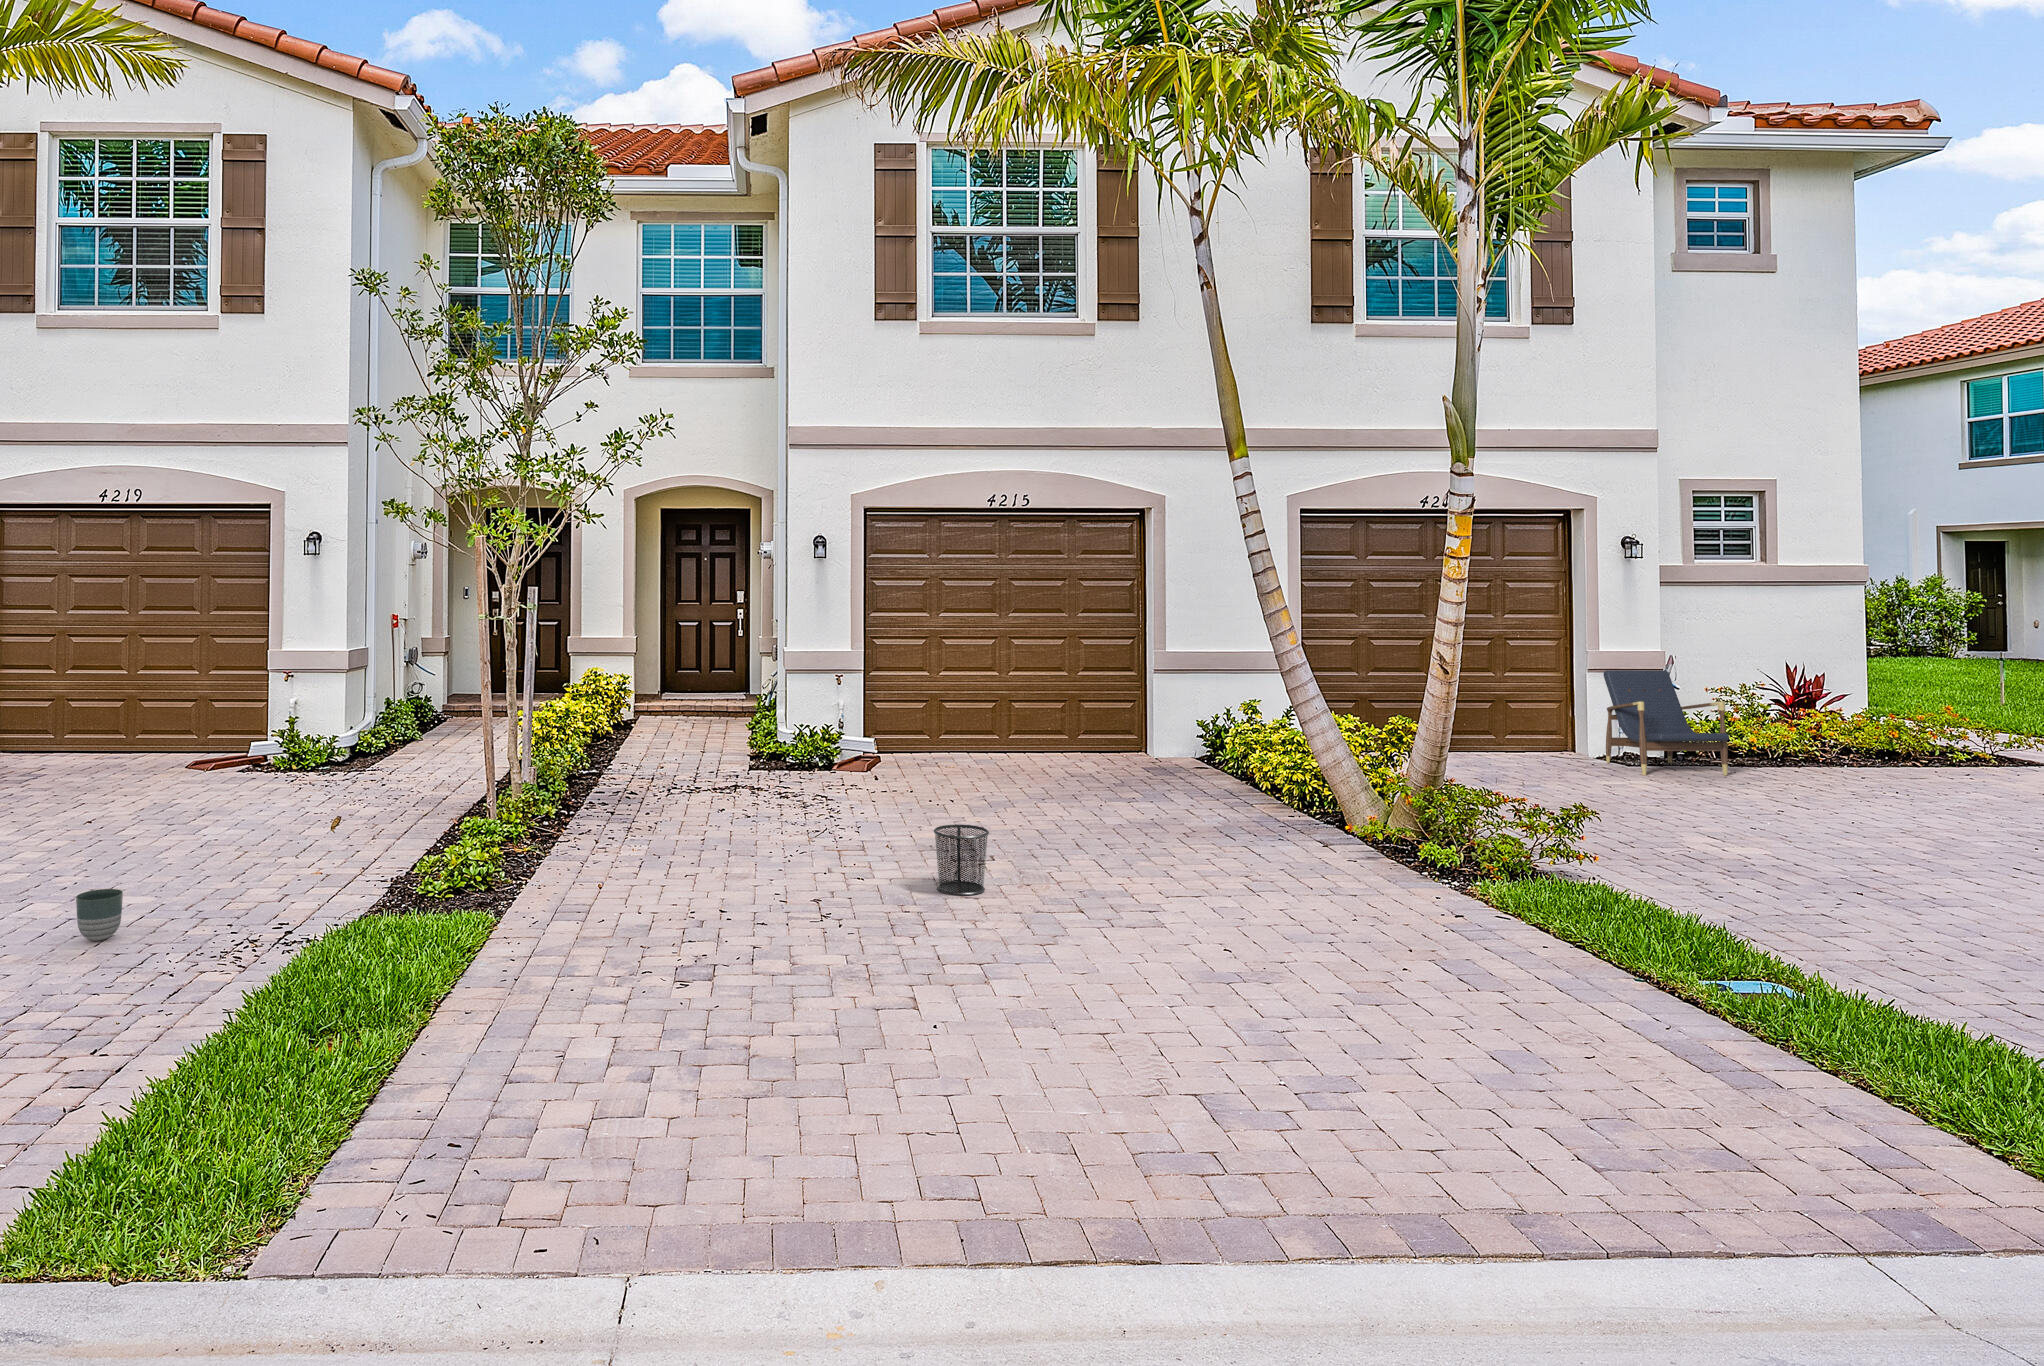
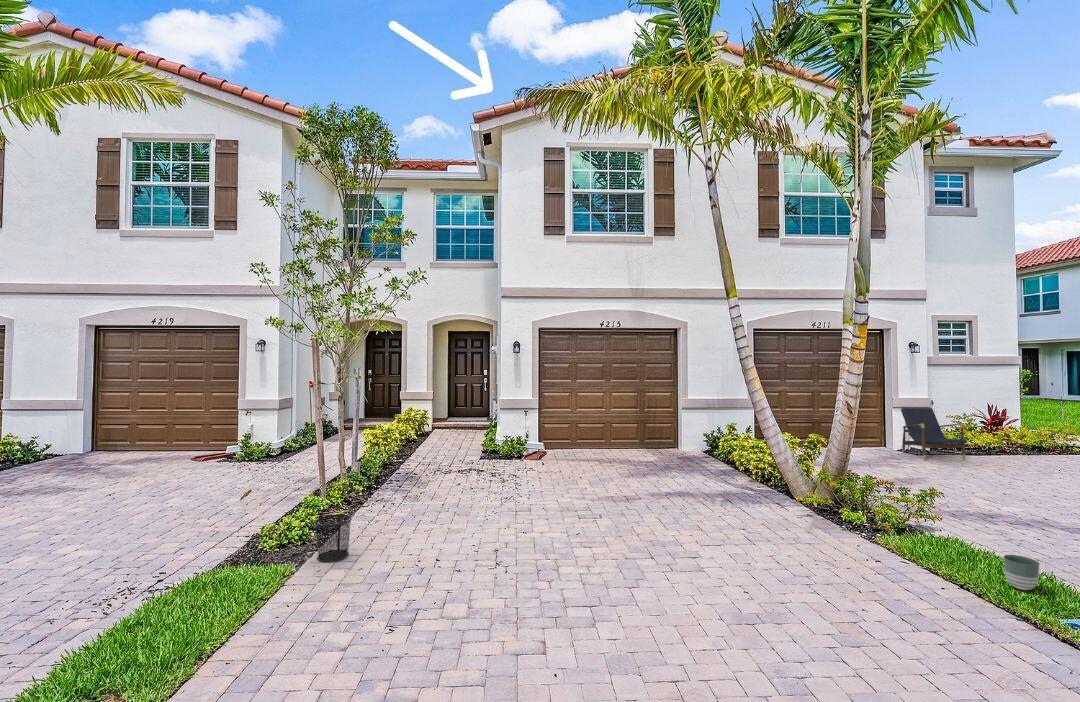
trash can: present [934,824,989,896] -> present [314,514,352,562]
planter: present [76,889,123,941] -> present [1004,555,1039,590]

